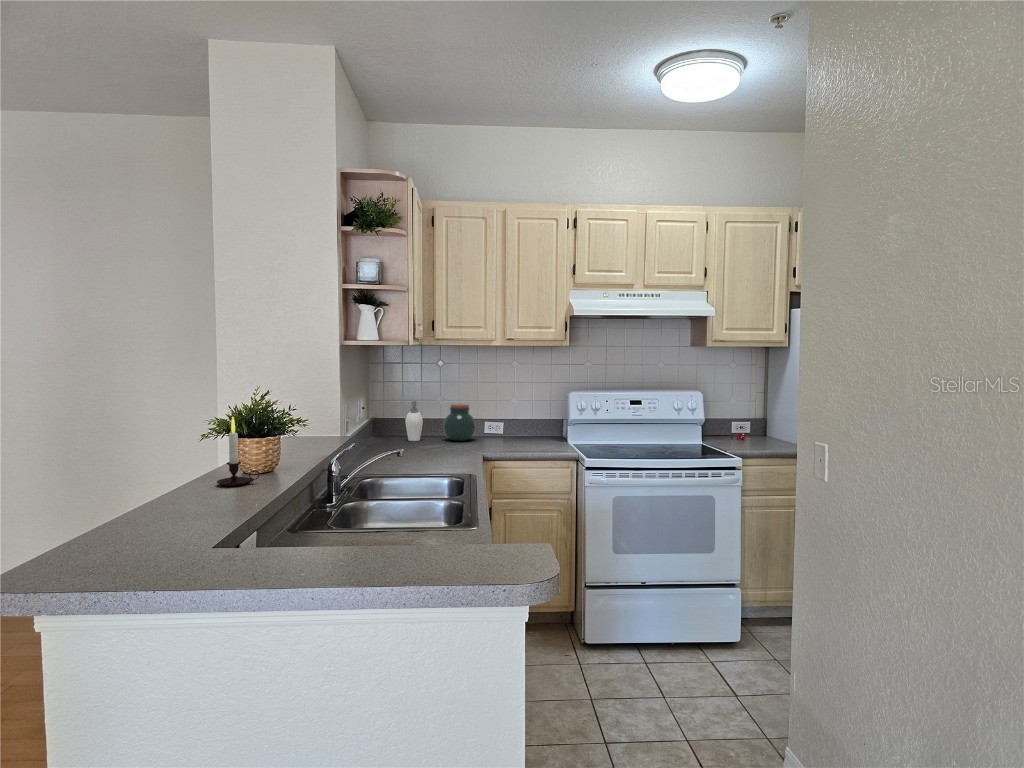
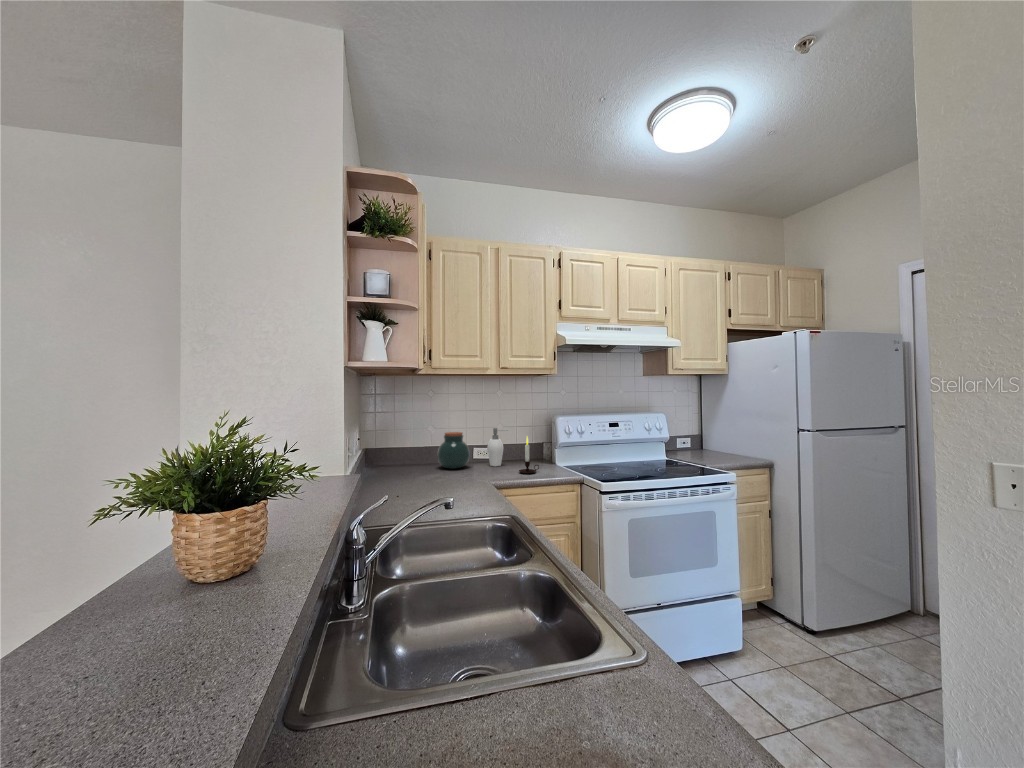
soap dispenser: present [405,401,423,441] -> present [487,428,504,466]
candle: present [217,417,260,486] -> present [519,436,539,474]

